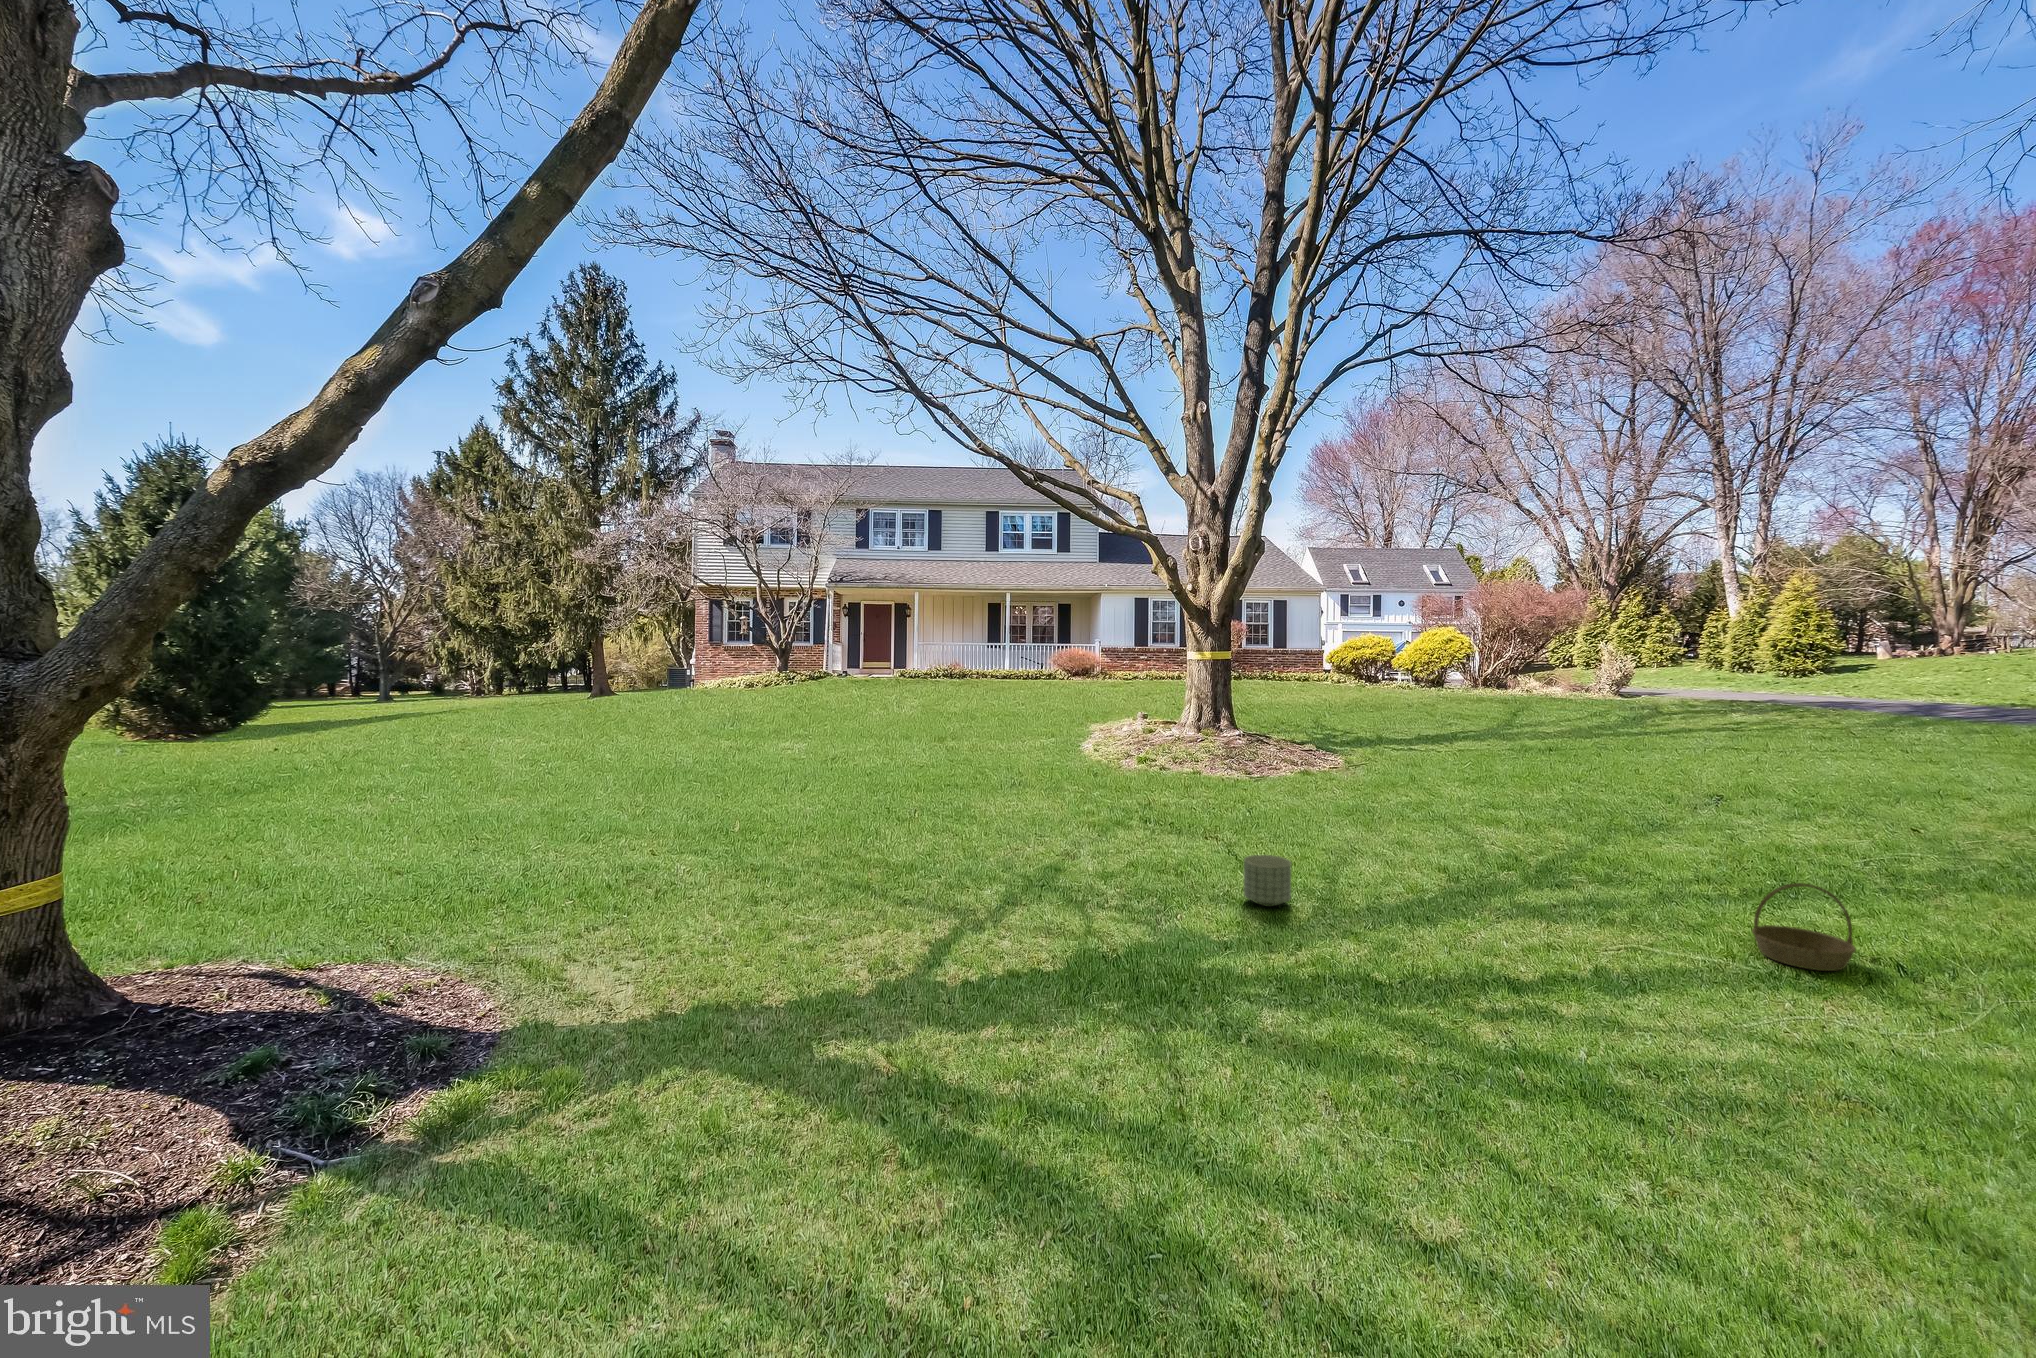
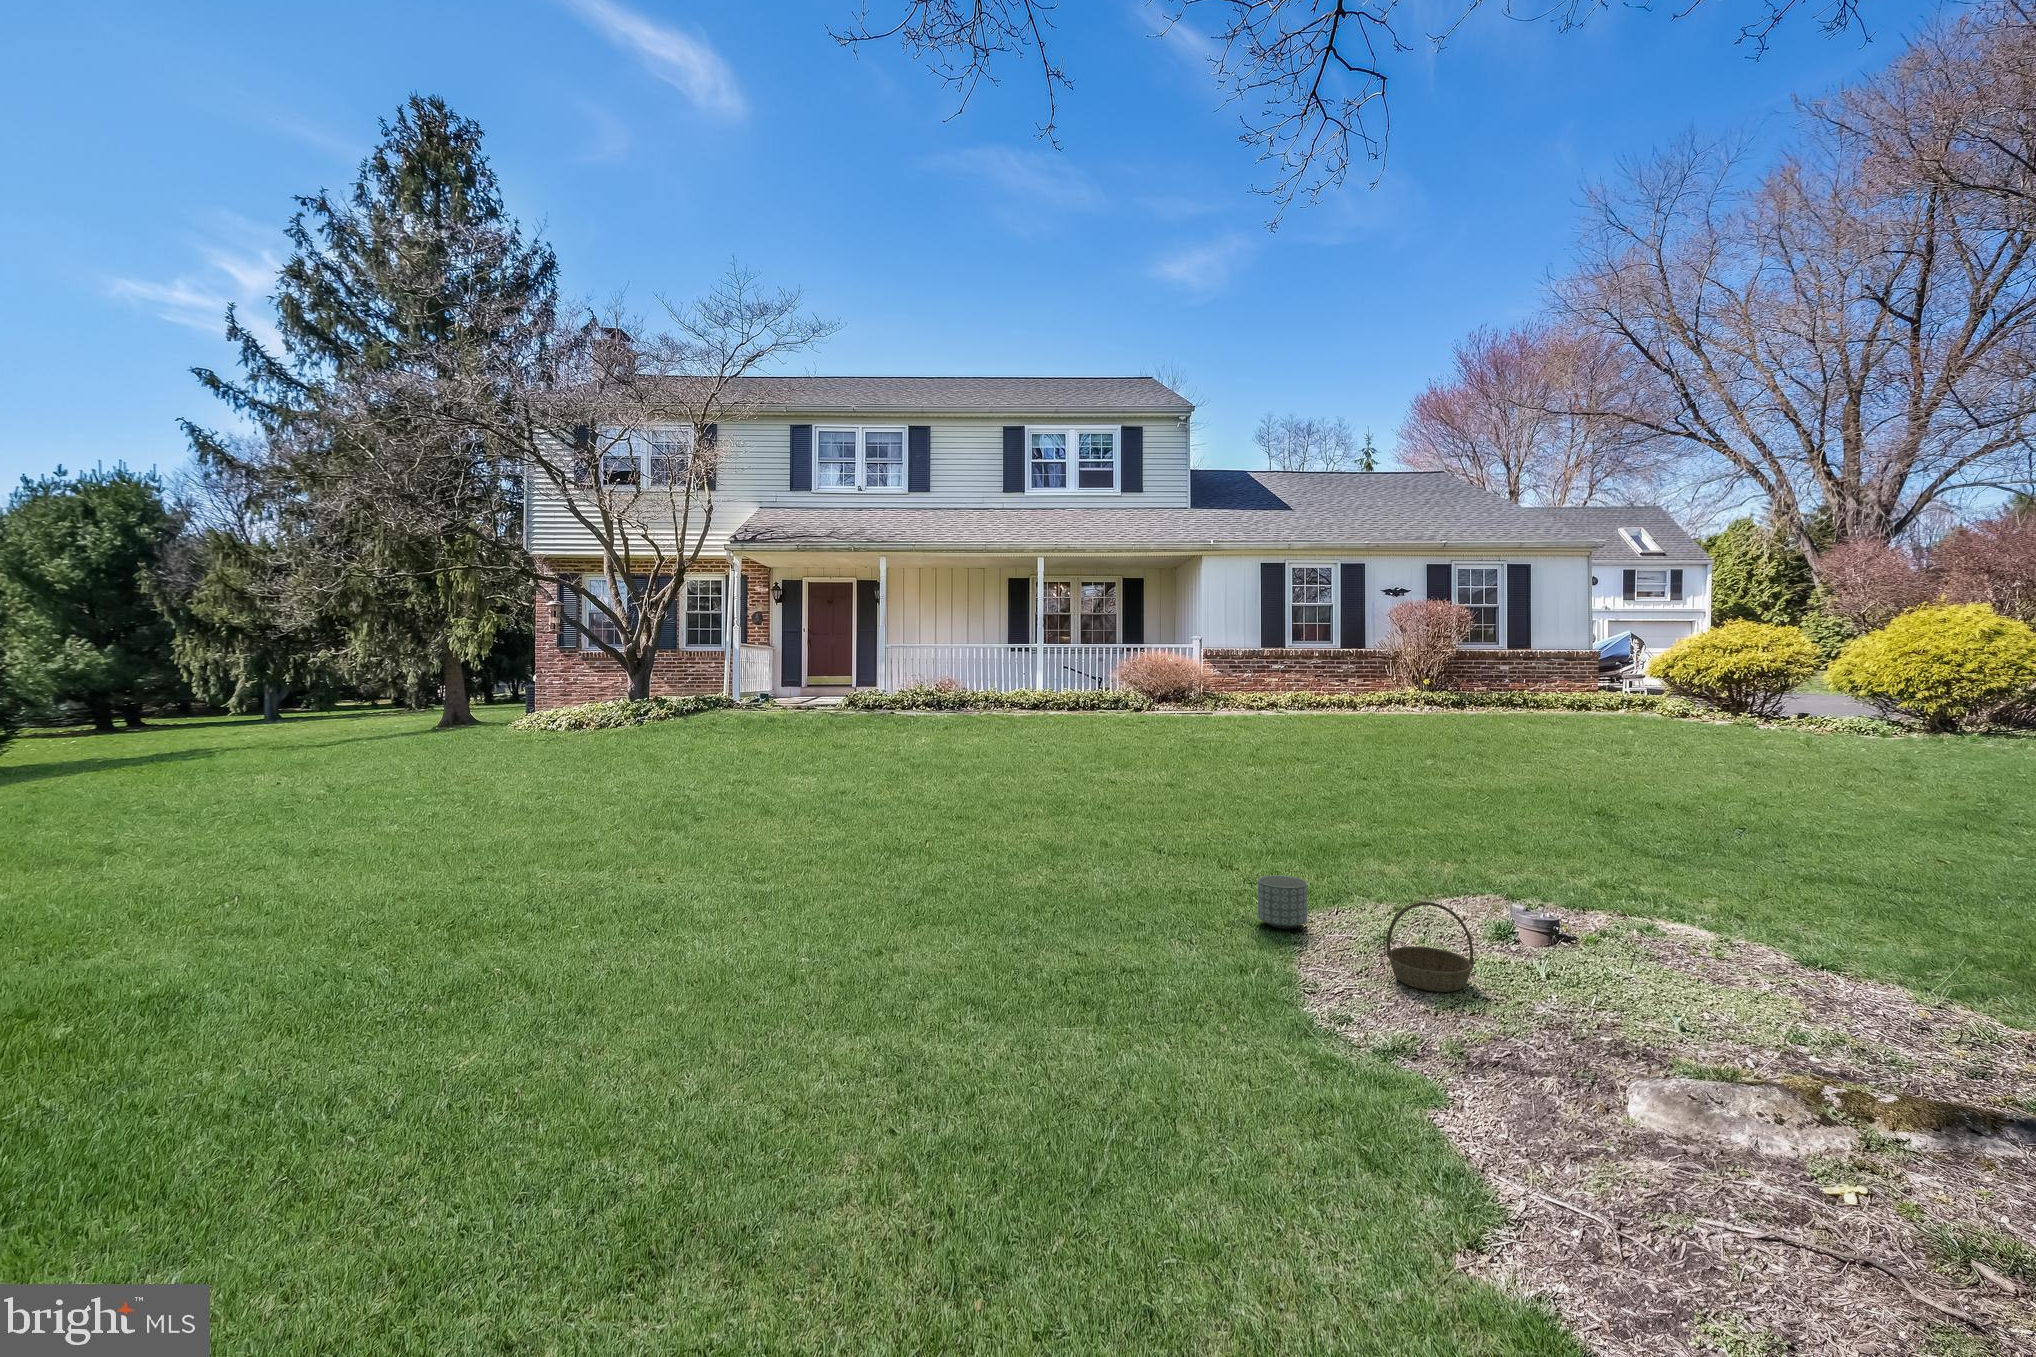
basket: present [1752,883,1856,971] -> present [1386,902,1474,992]

